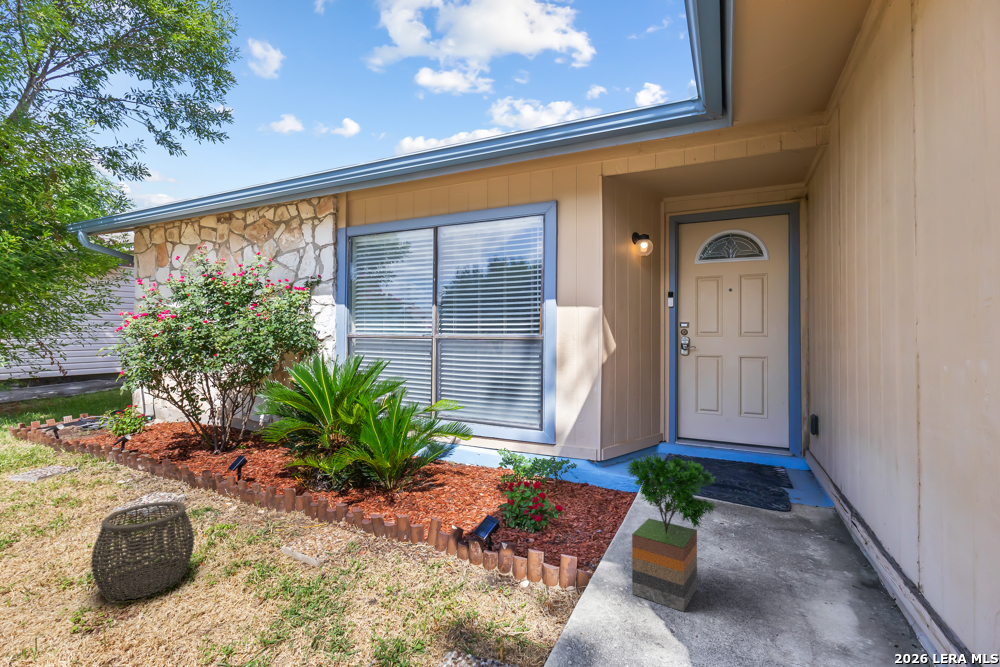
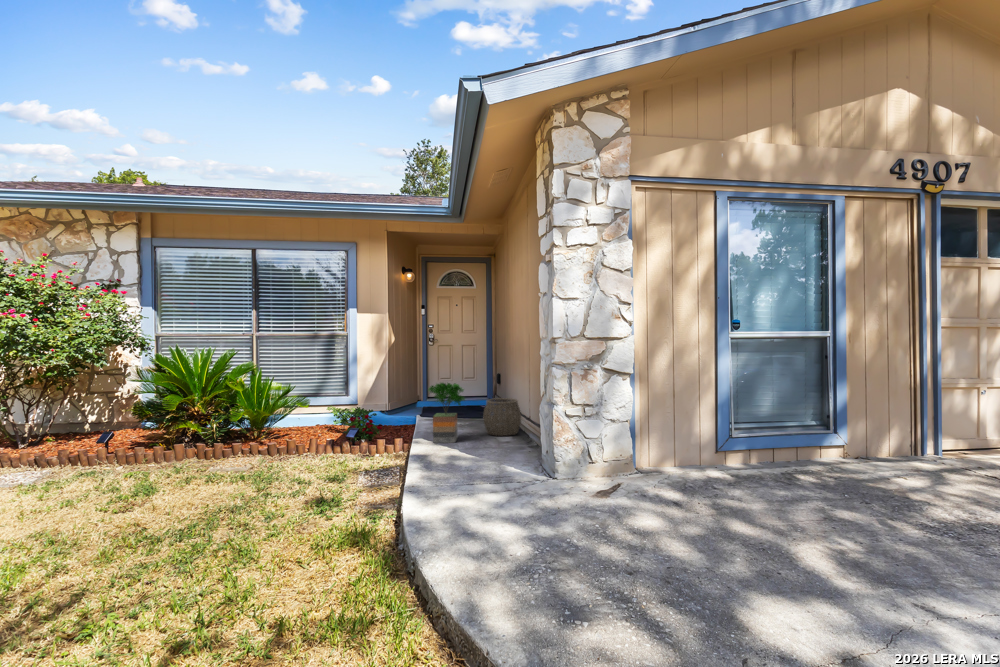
woven basket: present [91,502,195,601] -> present [483,398,521,436]

